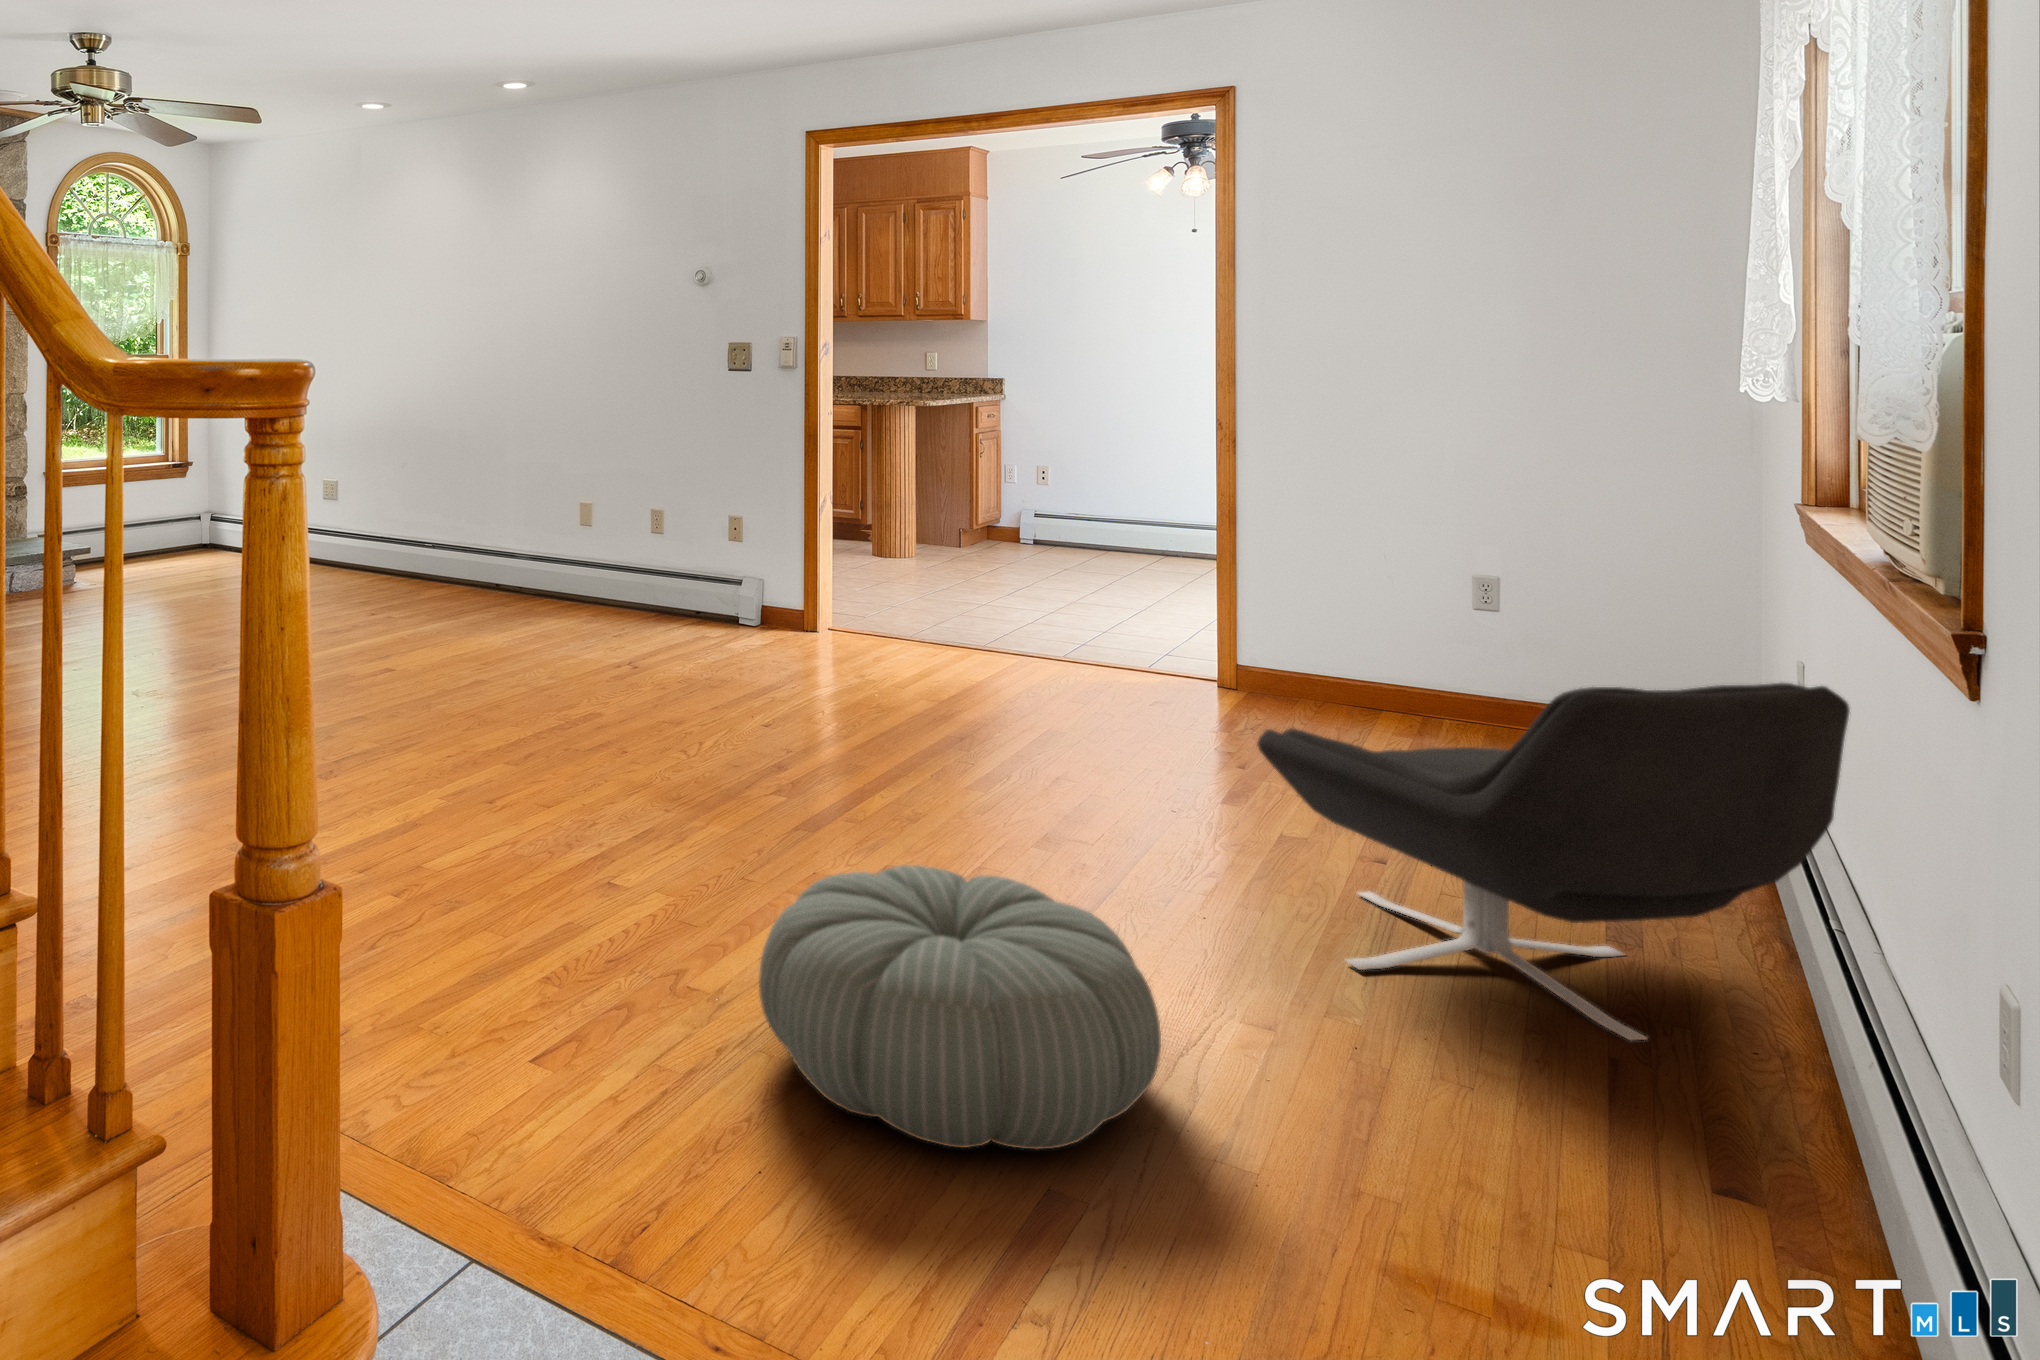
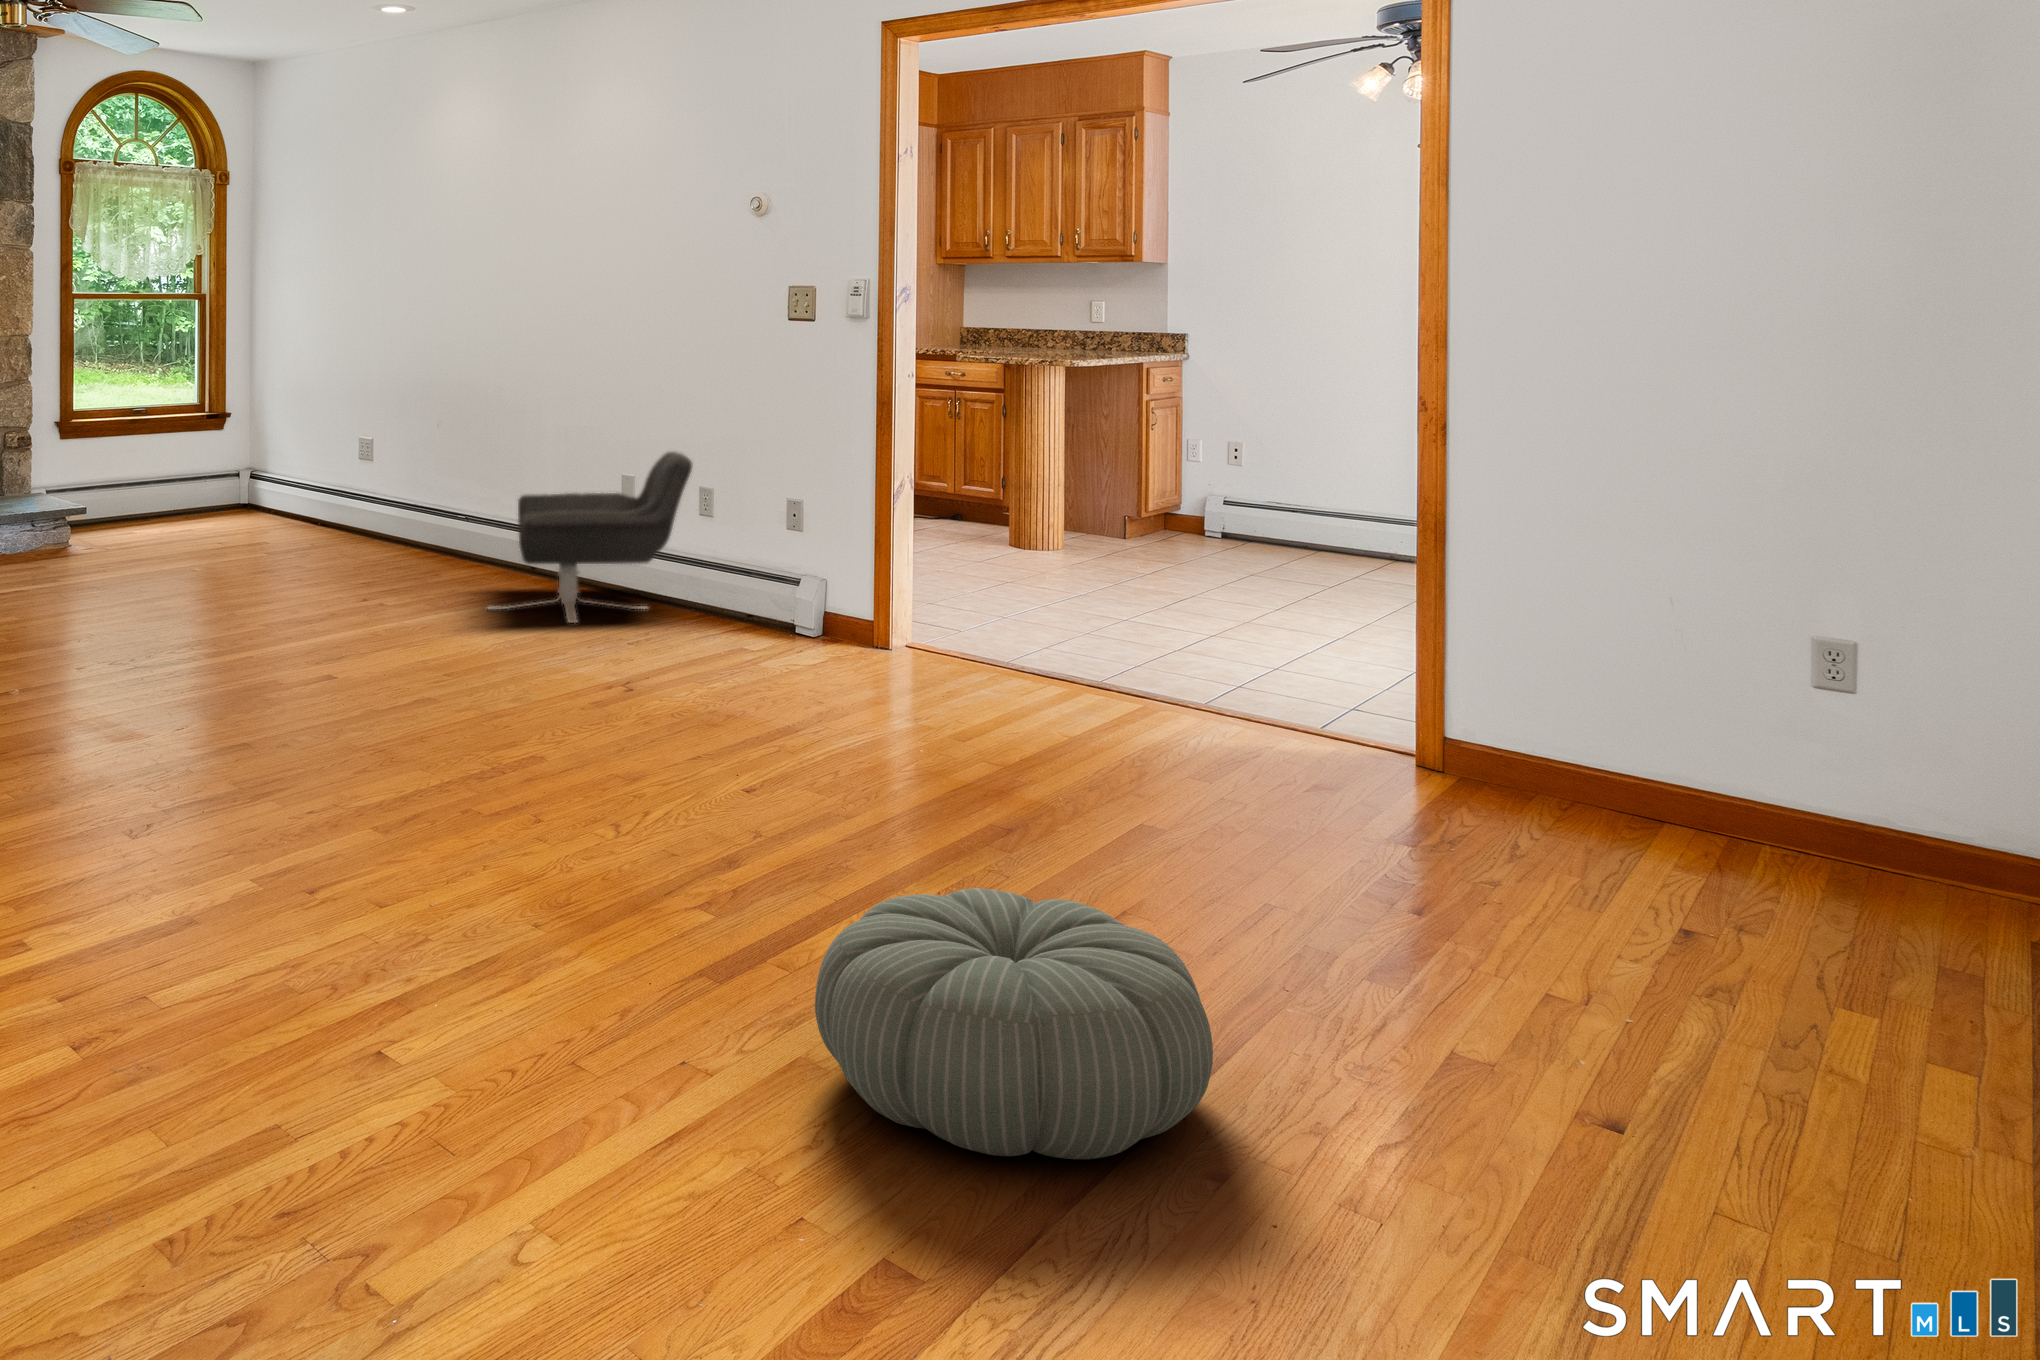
lounge chair: present [1258,682,1850,1041] -> present [502,452,693,623]

